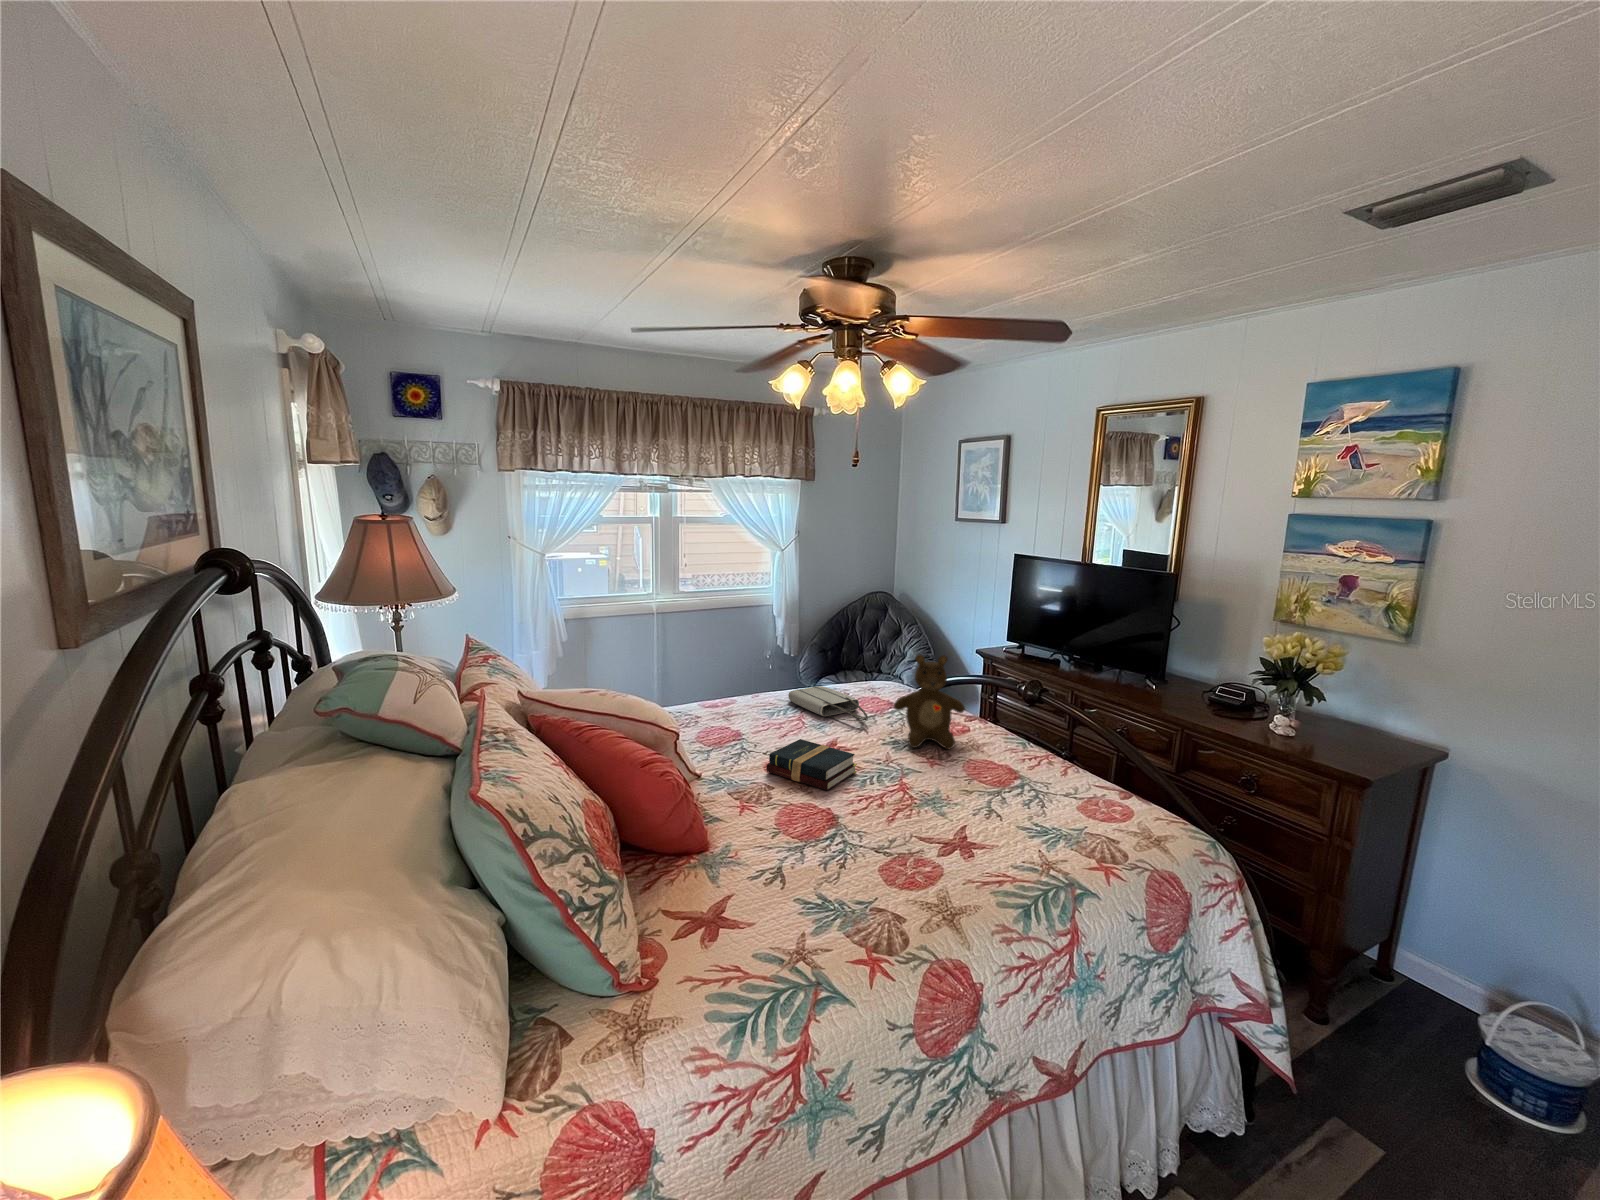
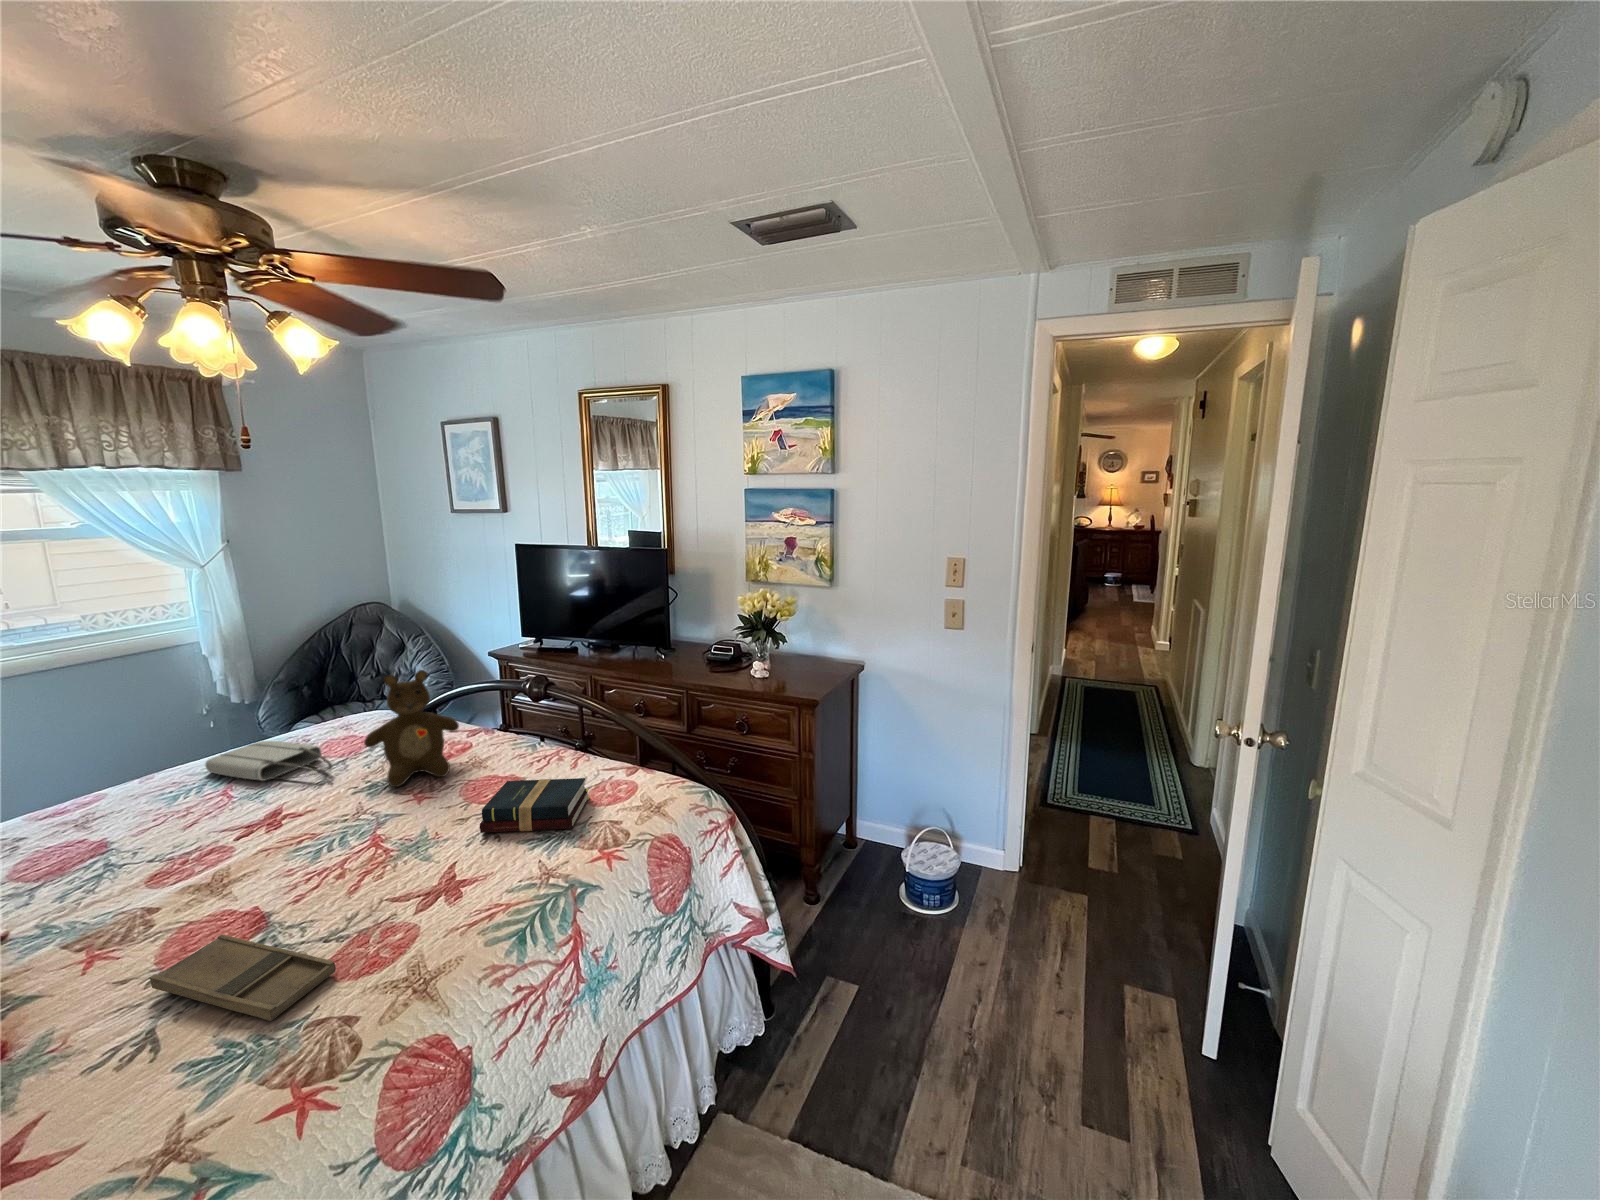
hardback book: present [766,739,857,790] -> present [480,778,590,833]
tray: none [777,820,886,896] -> present [150,934,336,1021]

